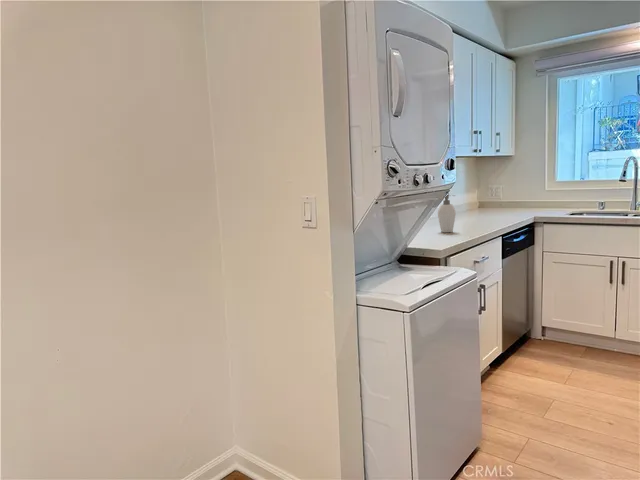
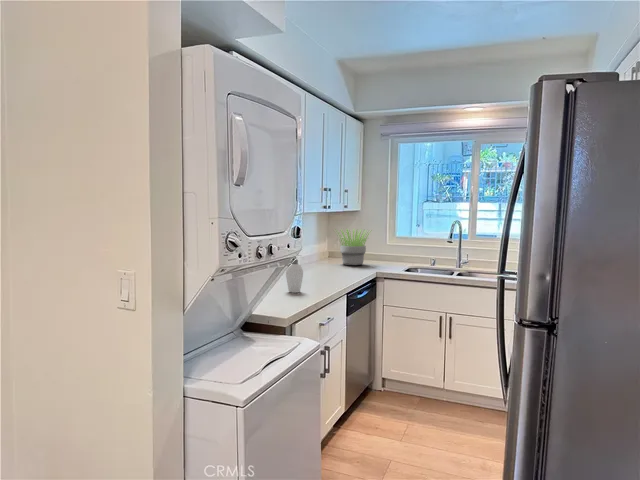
potted plant: none [482,172,530,212] -> present [338,229,369,265]

